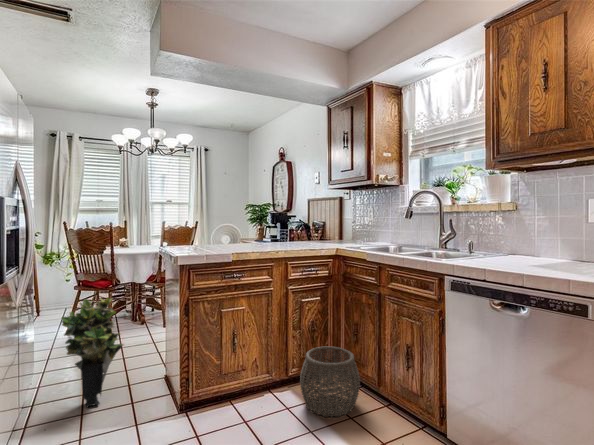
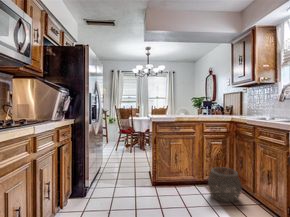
potted plant: present [62,297,123,407] -> none [111,135,133,178]

